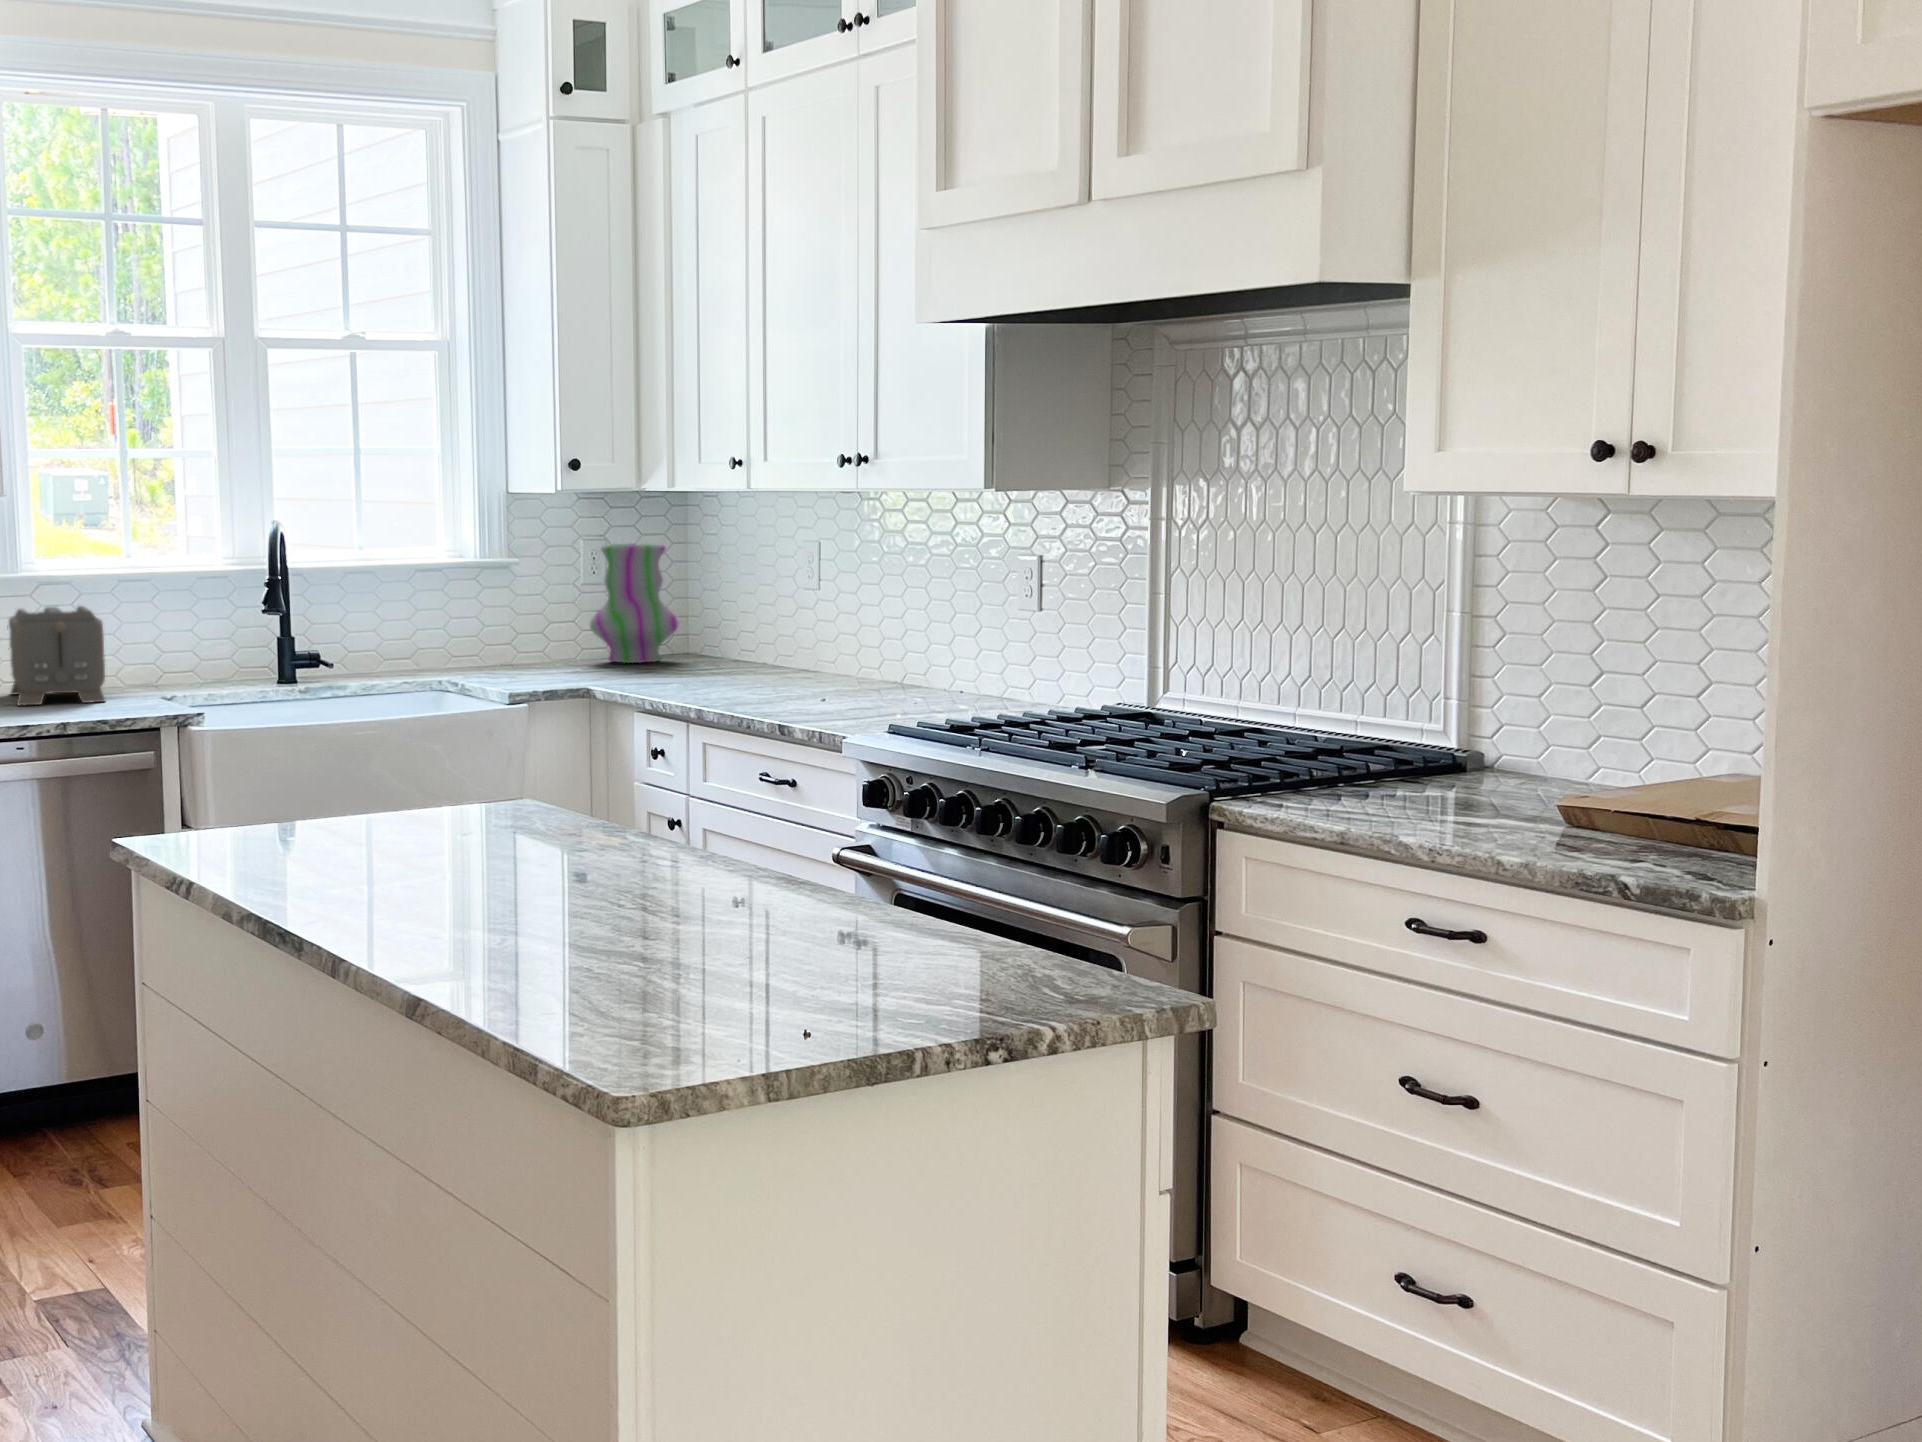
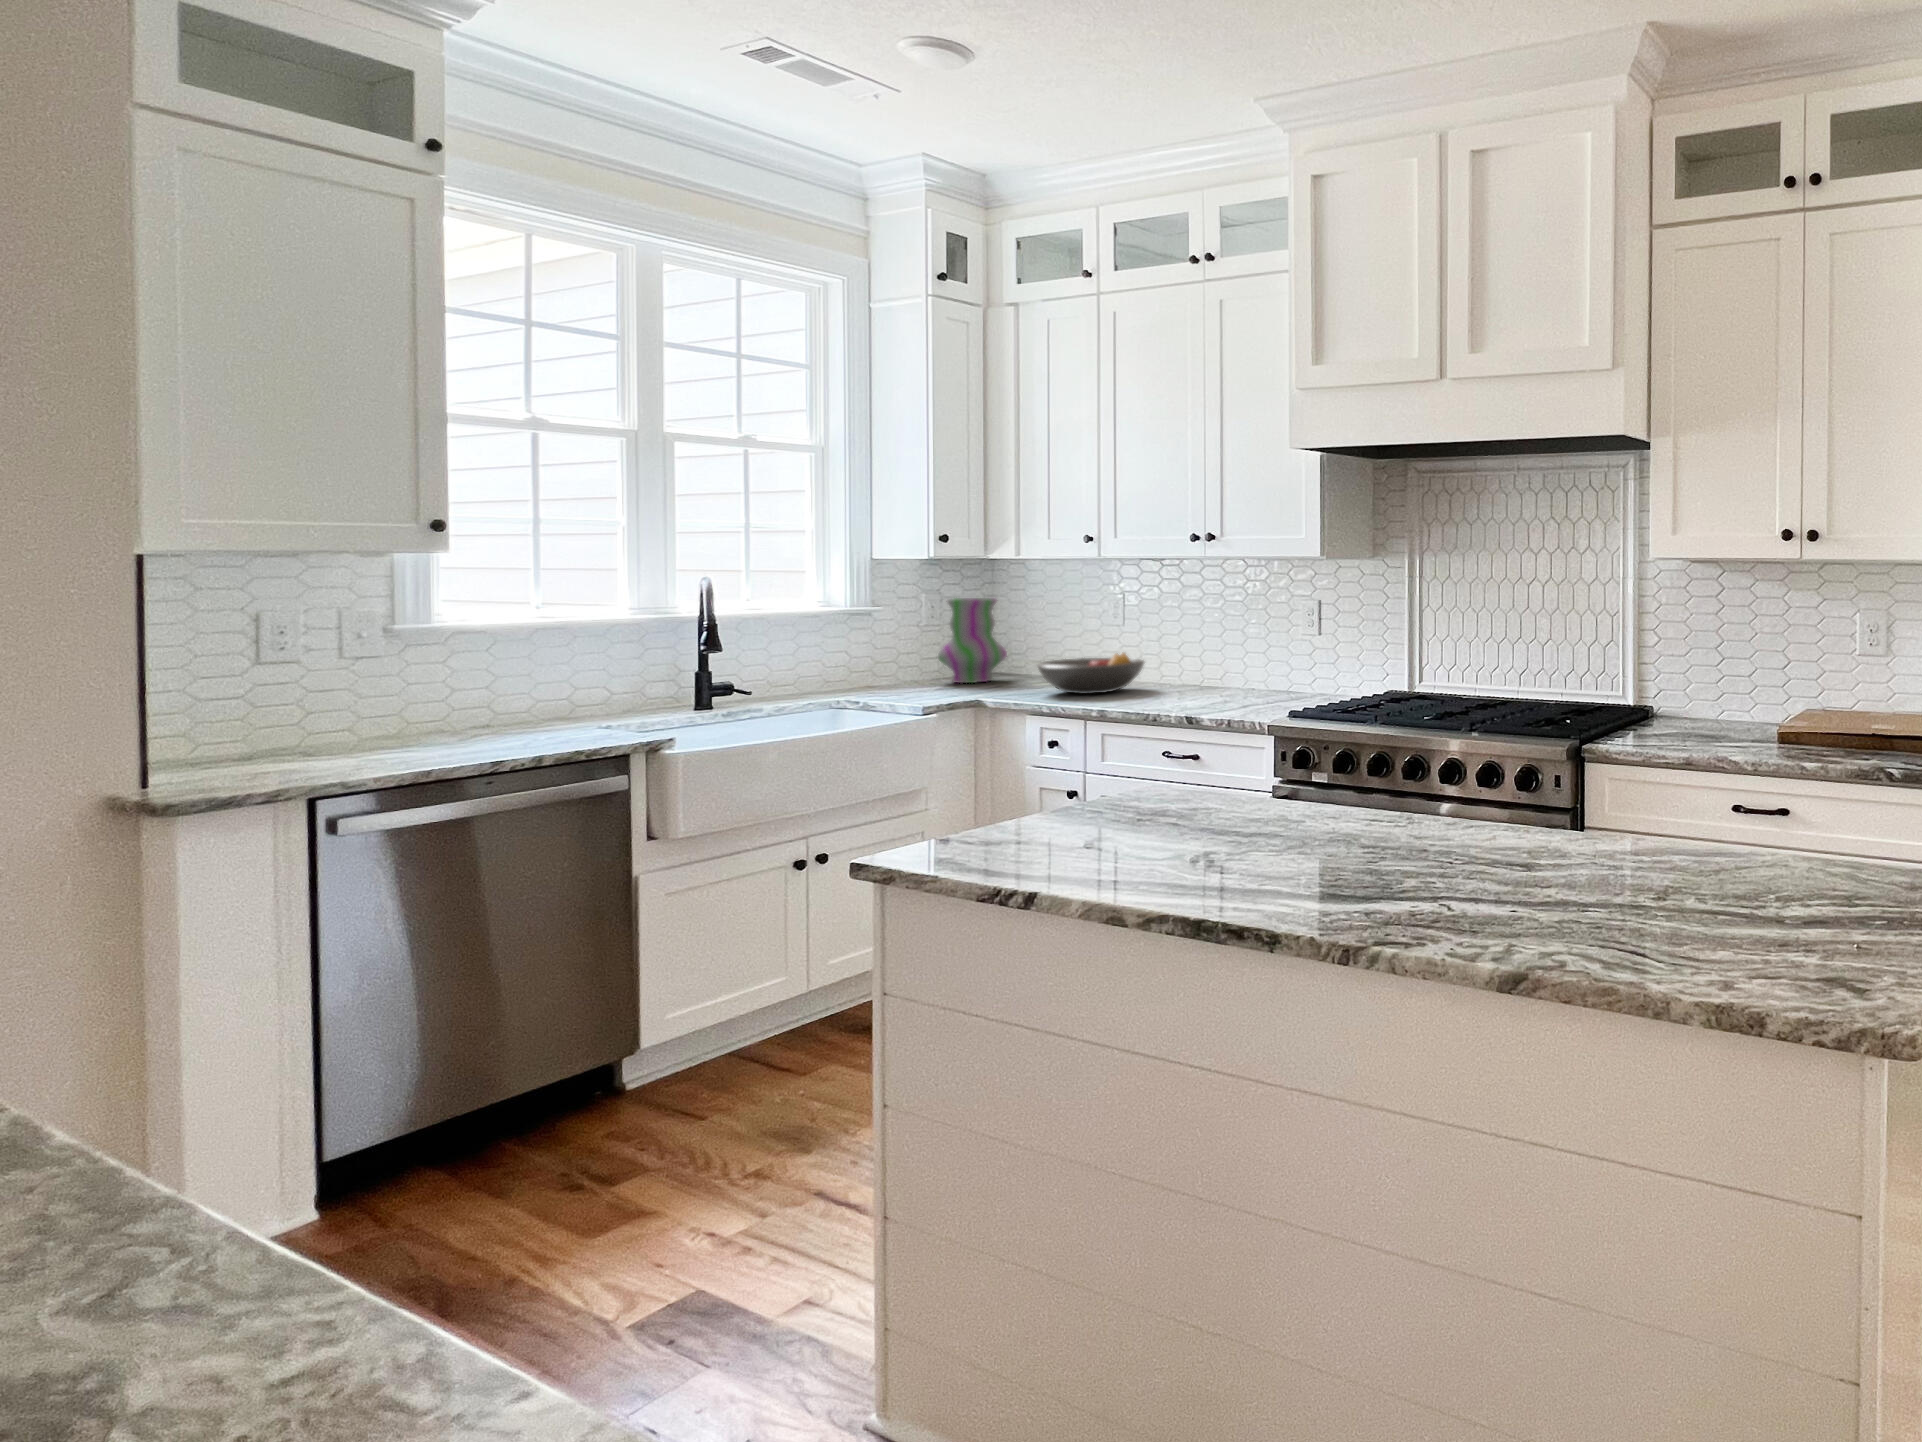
toaster: present [9,606,105,705] -> none [412,655,548,749]
fruit bowl: none [662,627,812,684] -> present [1037,653,1144,694]

